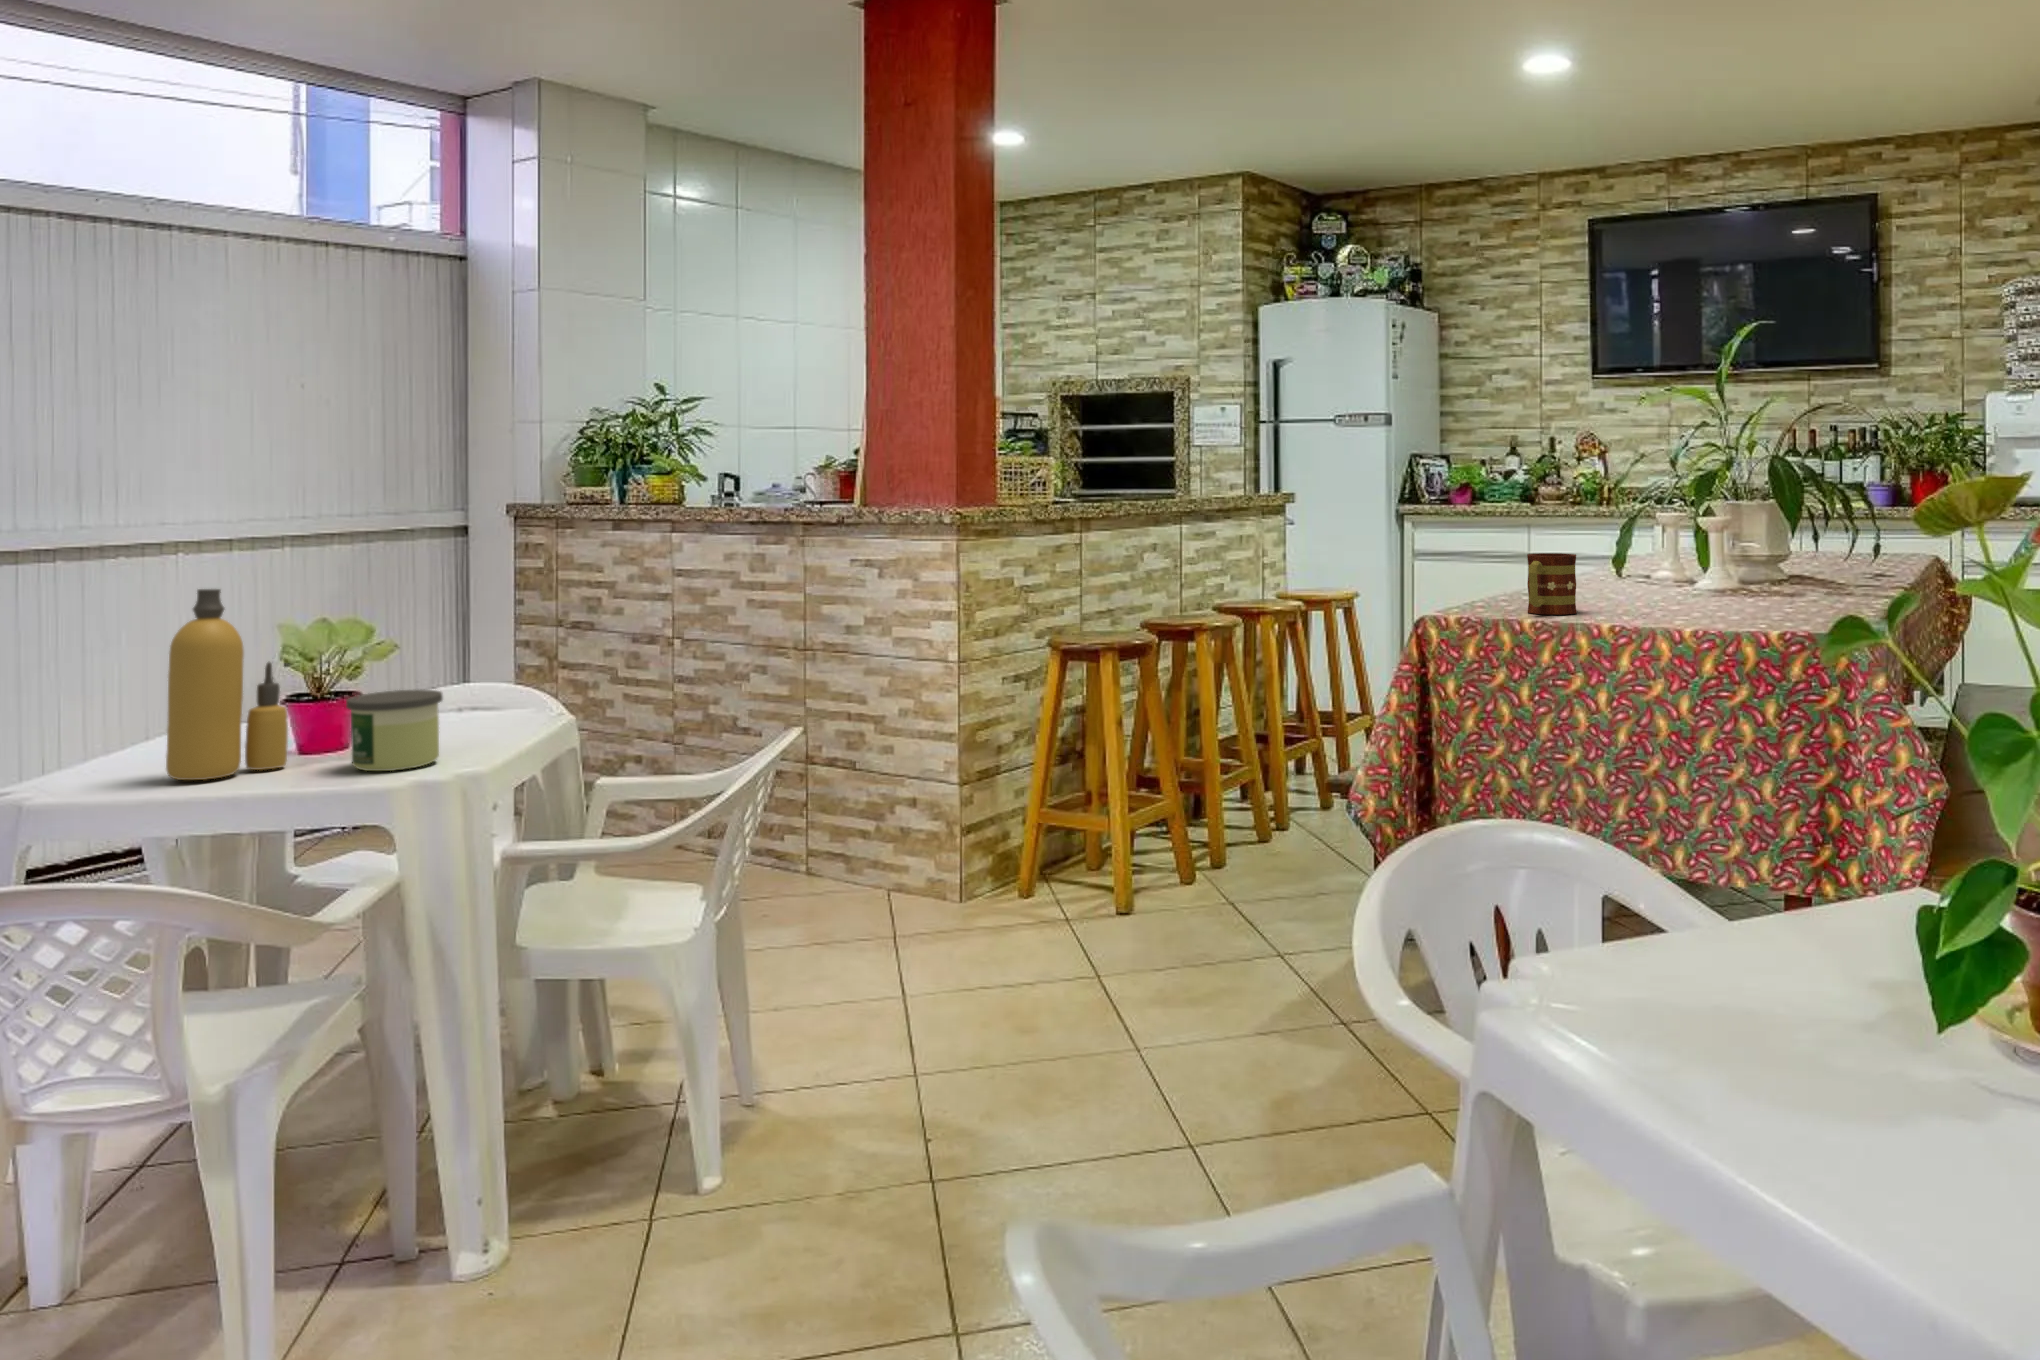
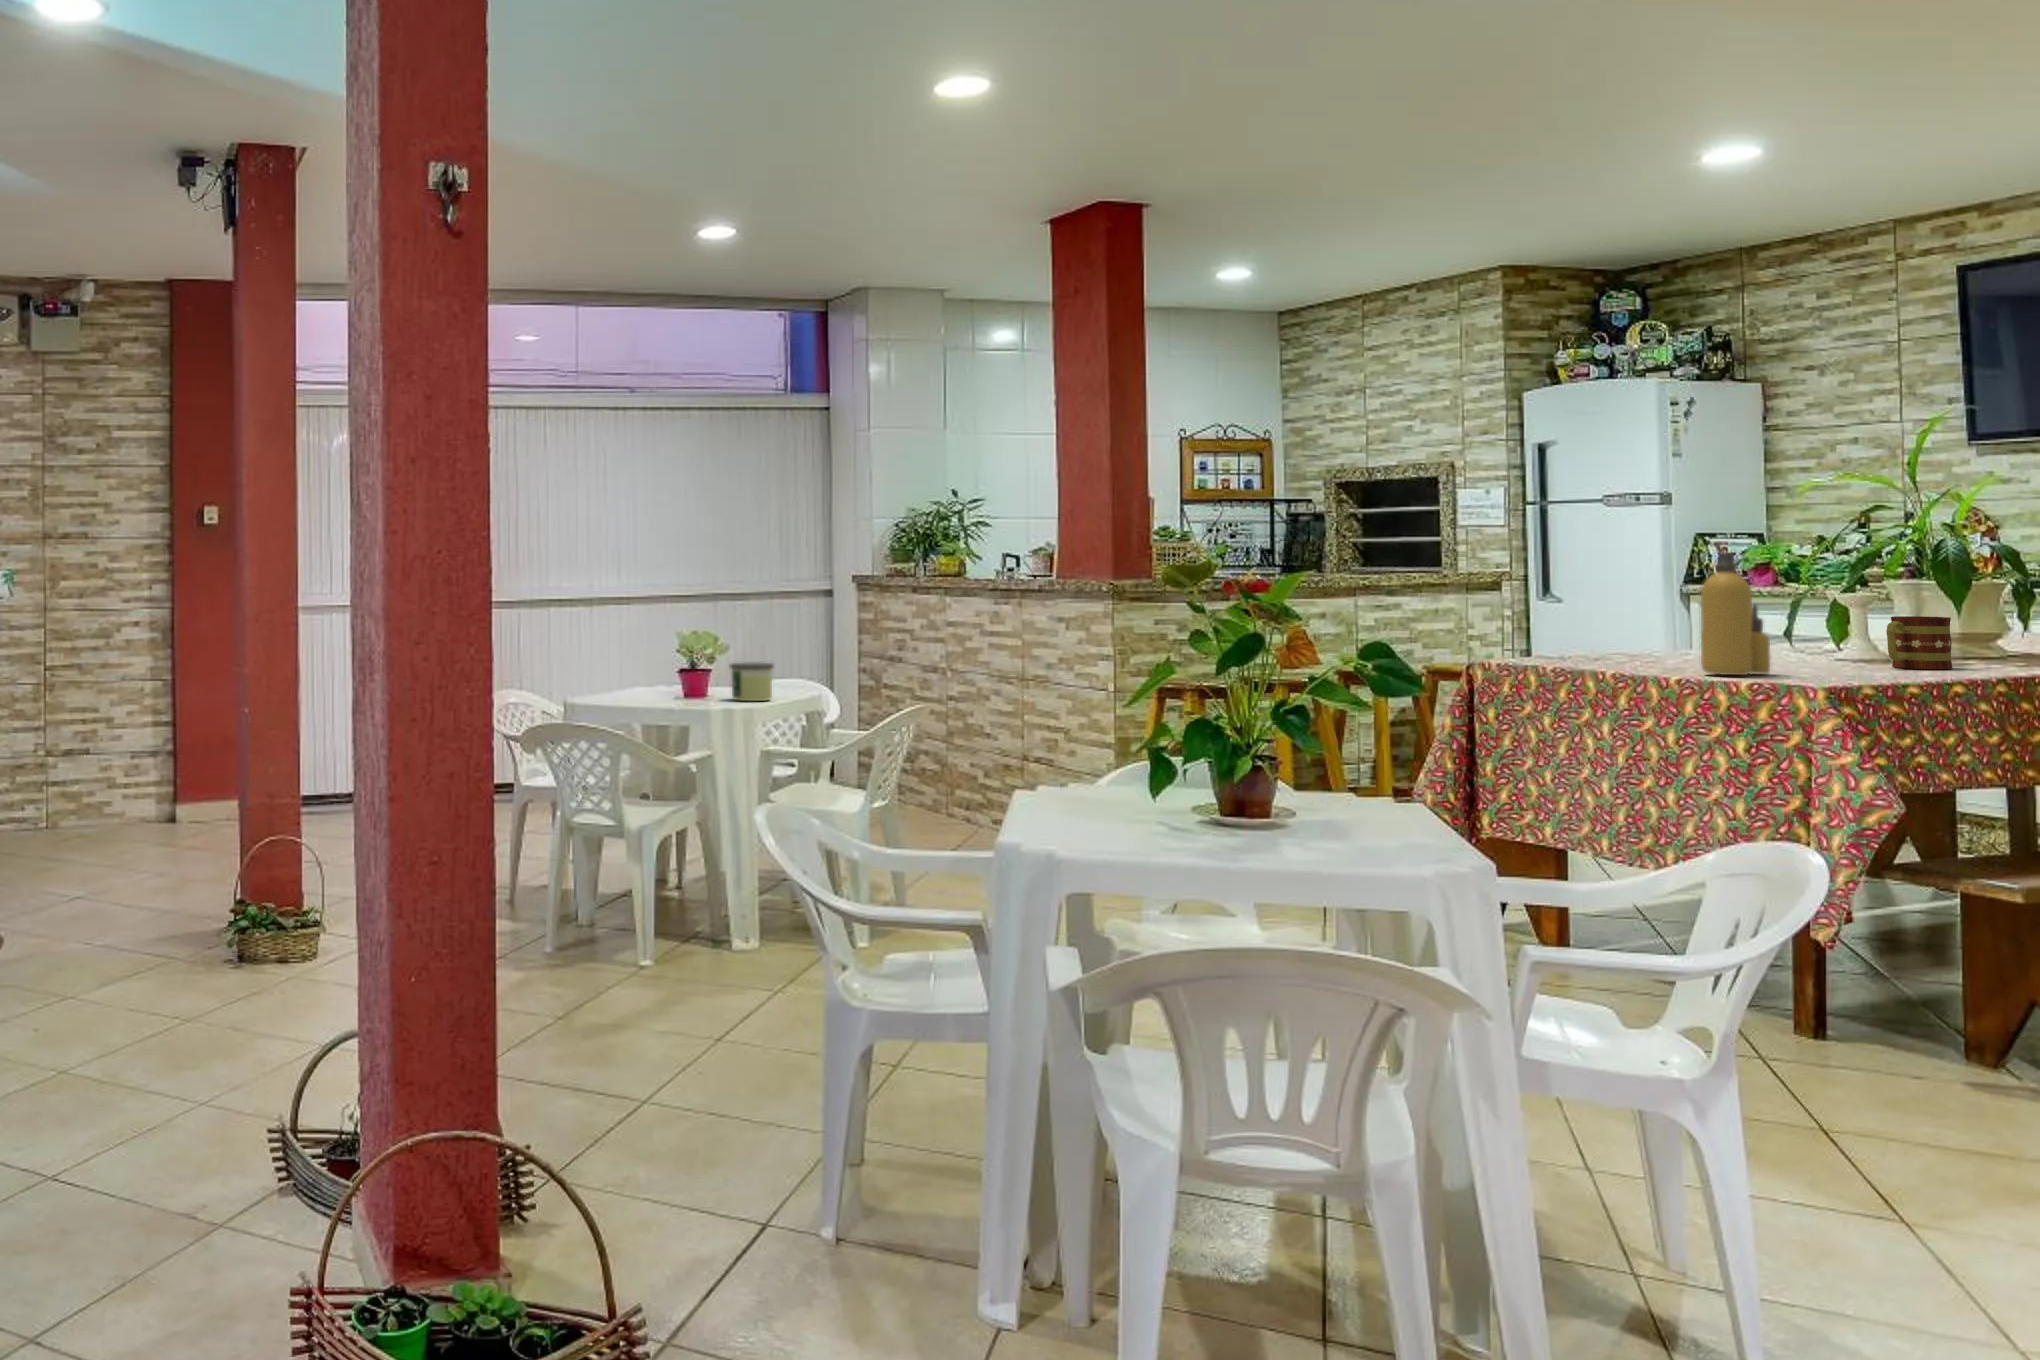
mug: present [1527,553,1577,615] -> present [1886,616,1952,669]
bottle: present [166,589,288,780] -> present [1701,553,1770,675]

